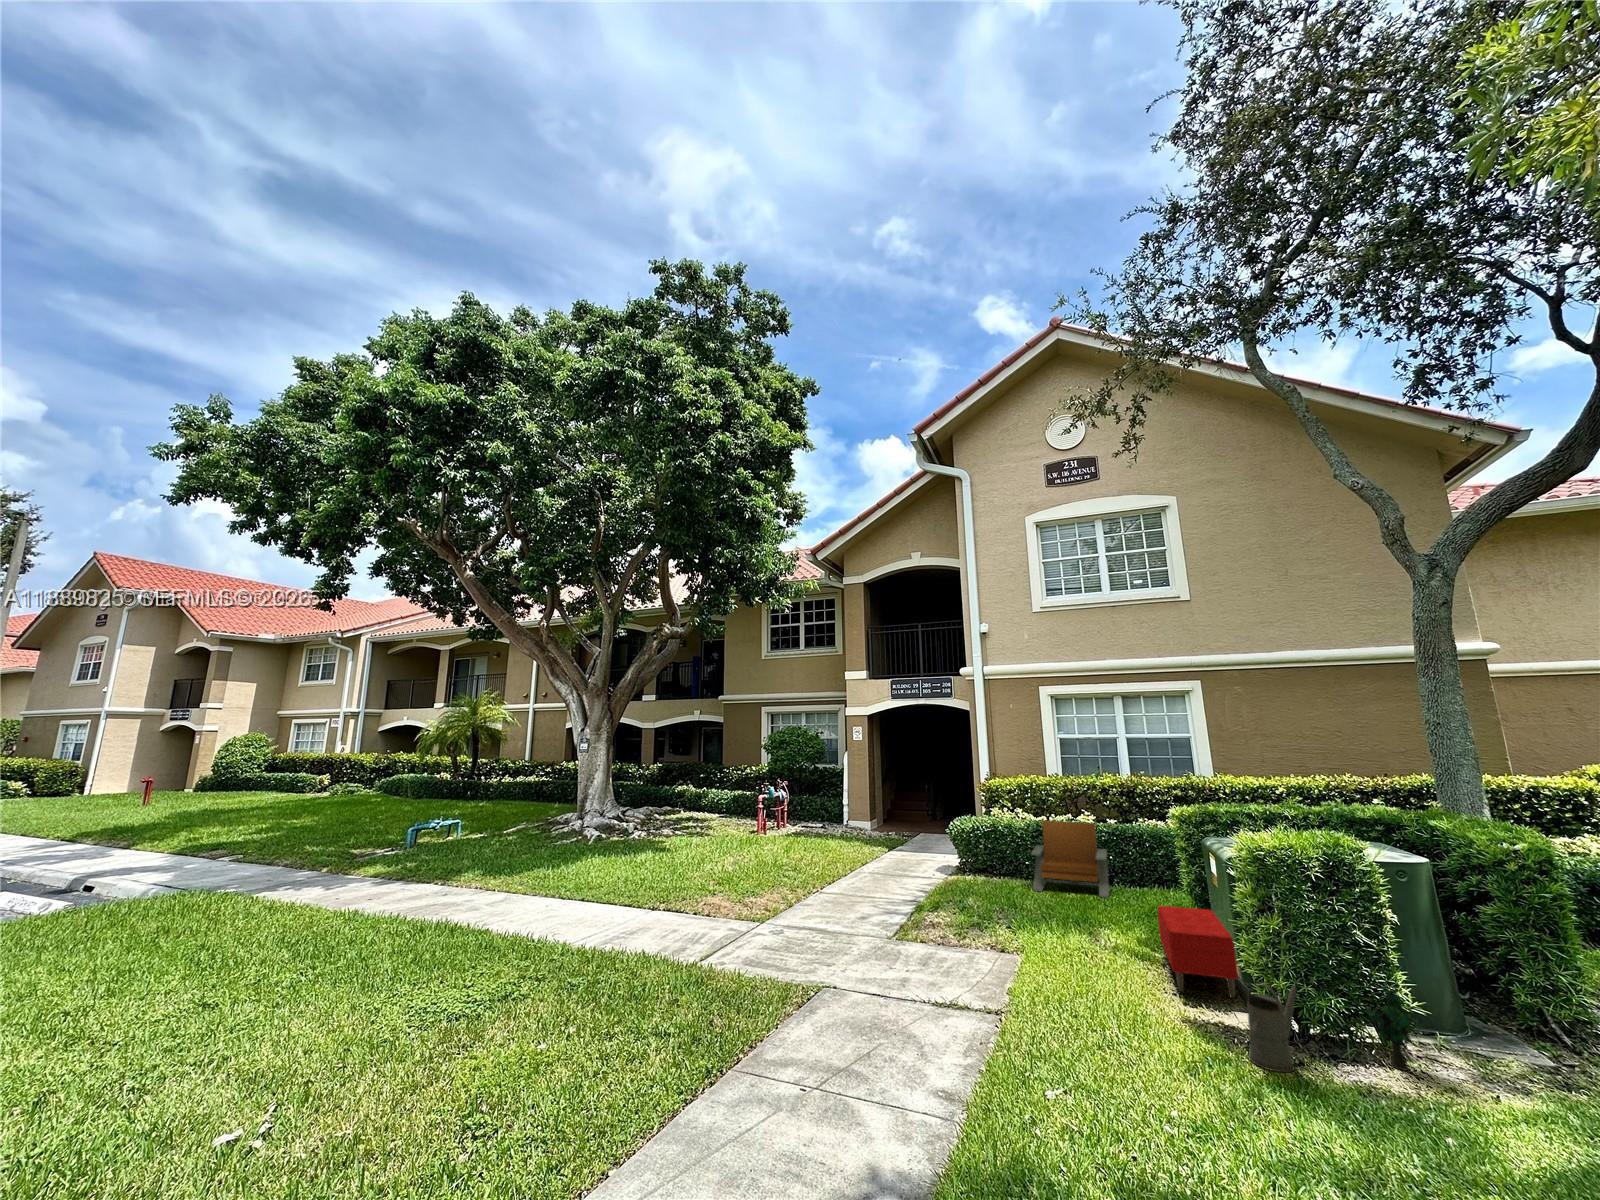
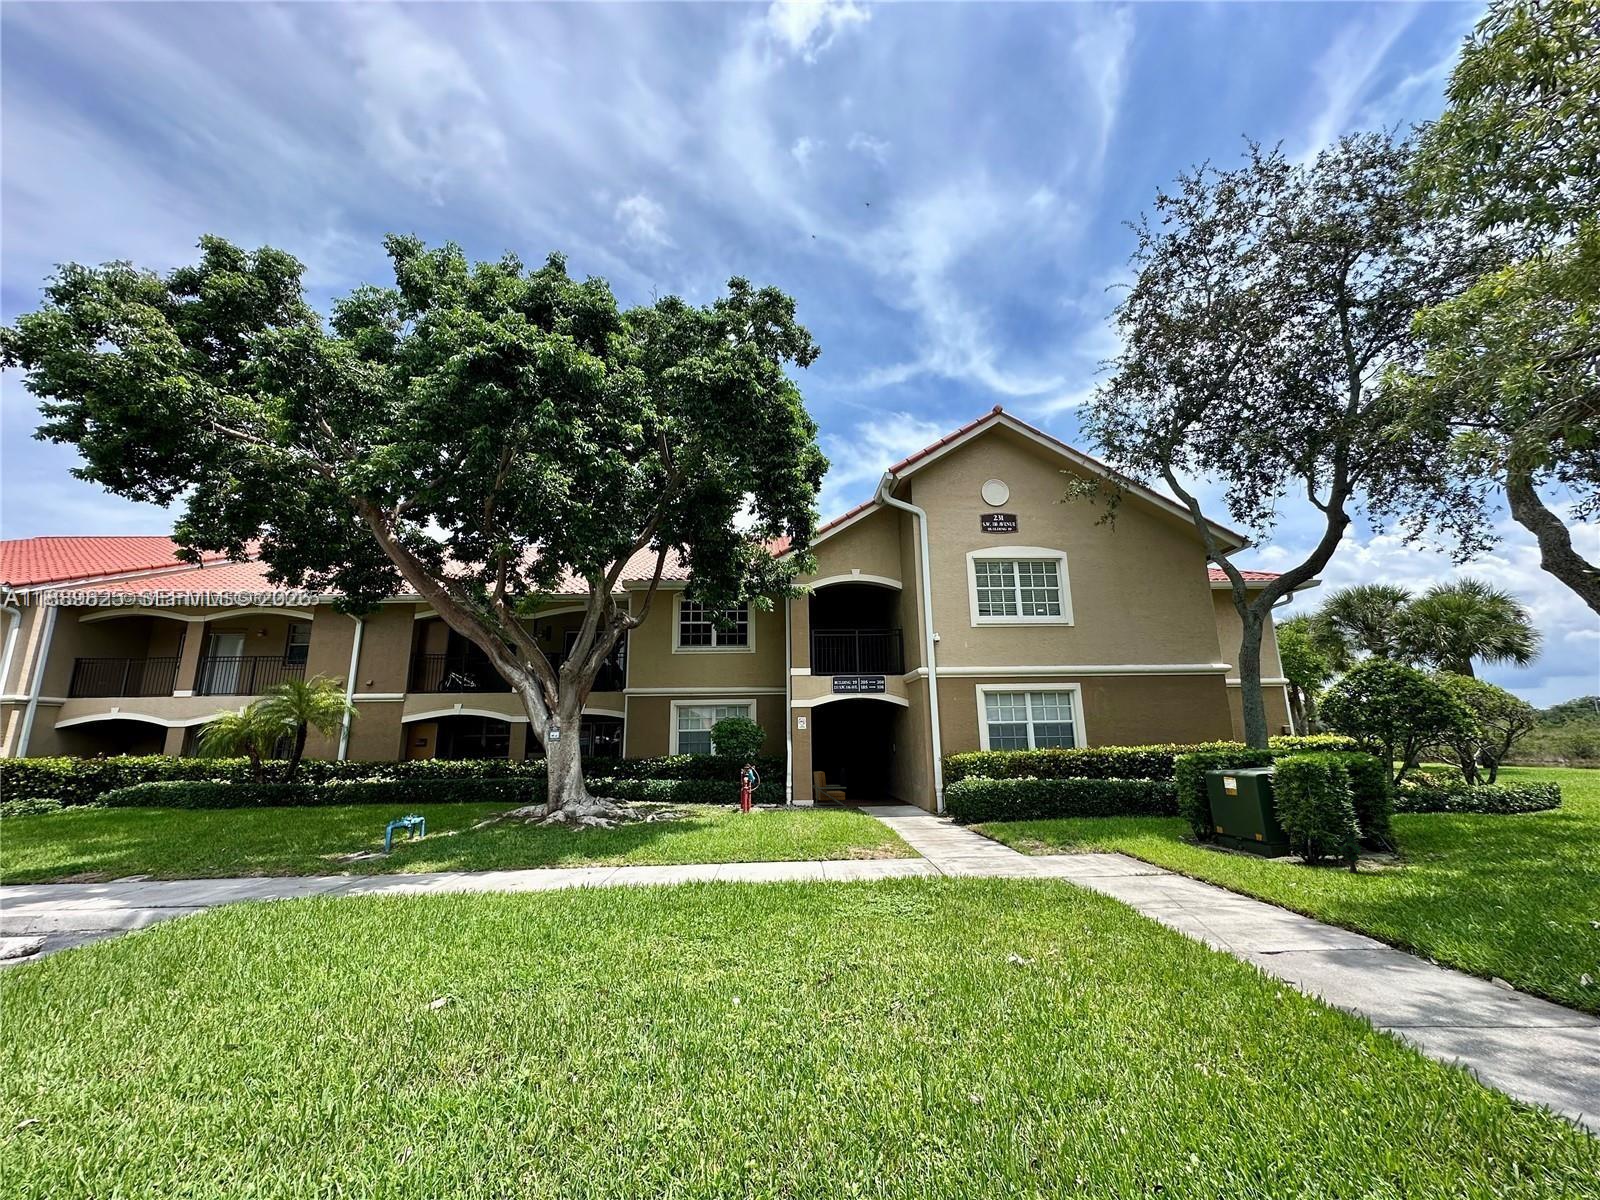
lounge chair: present [1031,820,1110,898] -> present [812,771,847,808]
bench: present [1158,906,1238,998] -> none [1175,819,1250,861]
watering can: present [1247,983,1297,1072] -> none [1300,837,1326,880]

